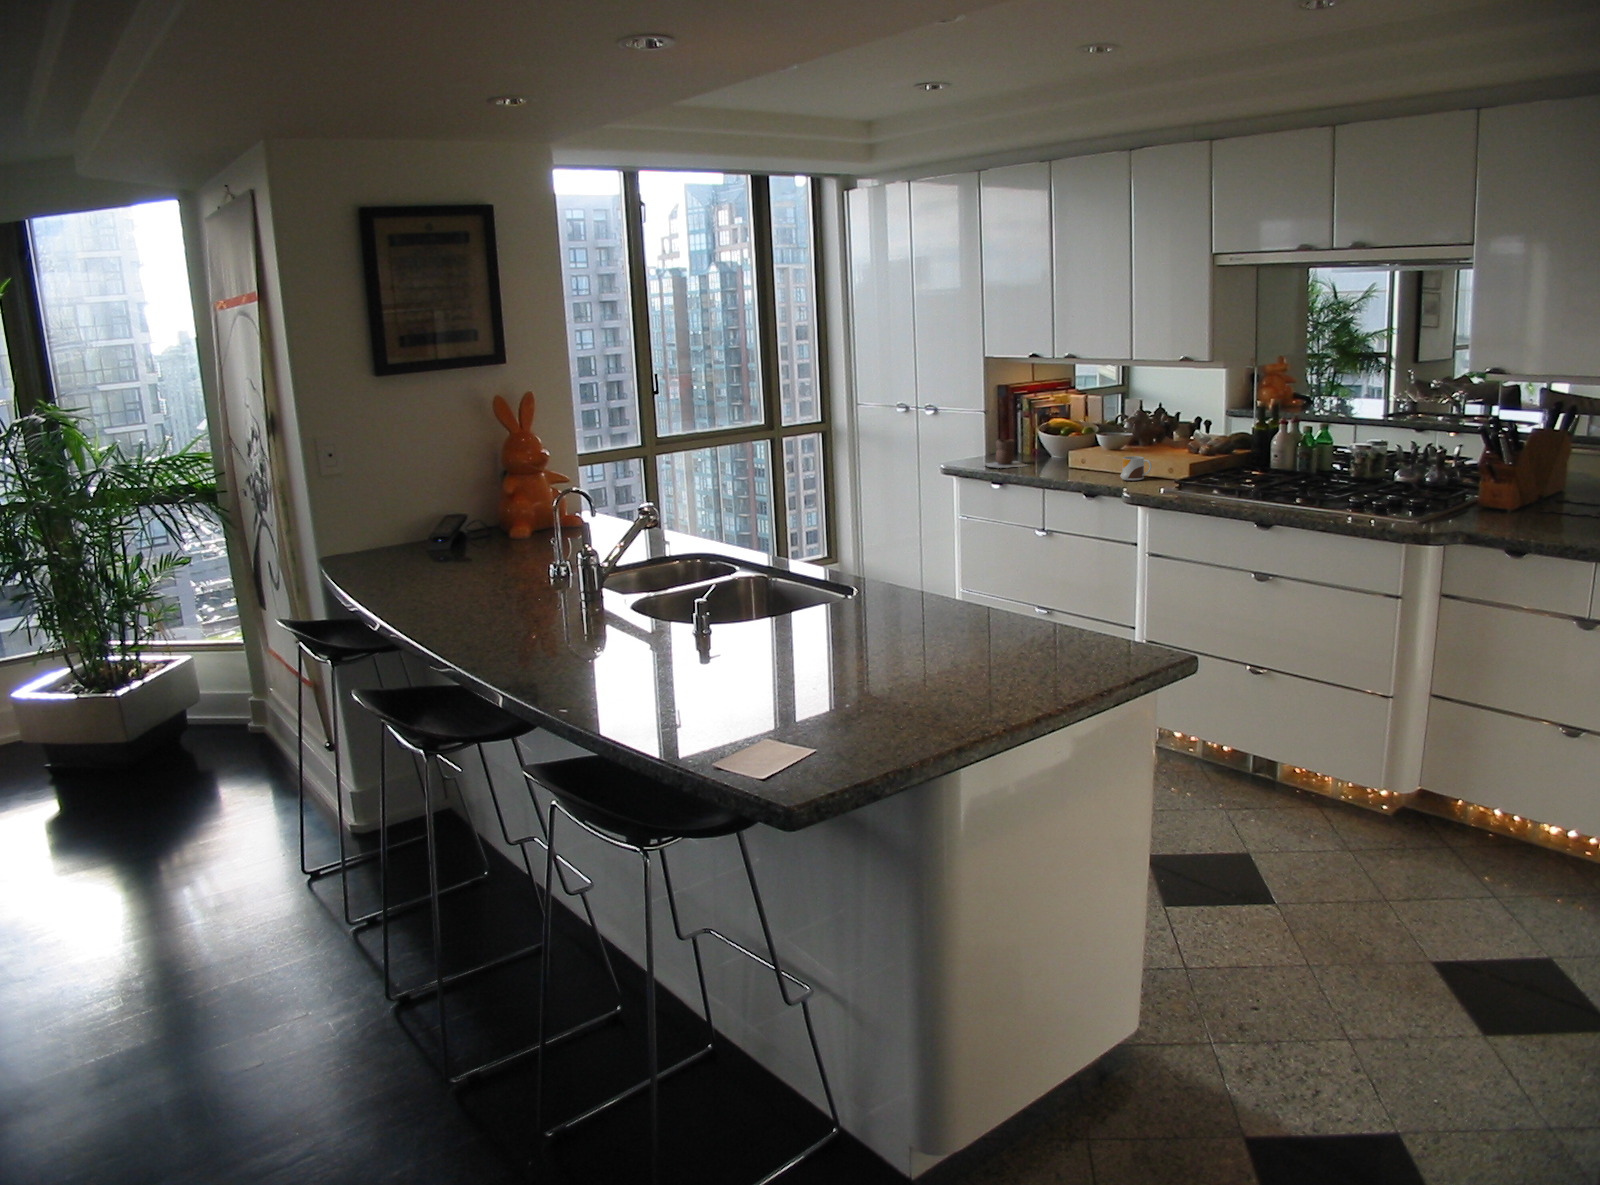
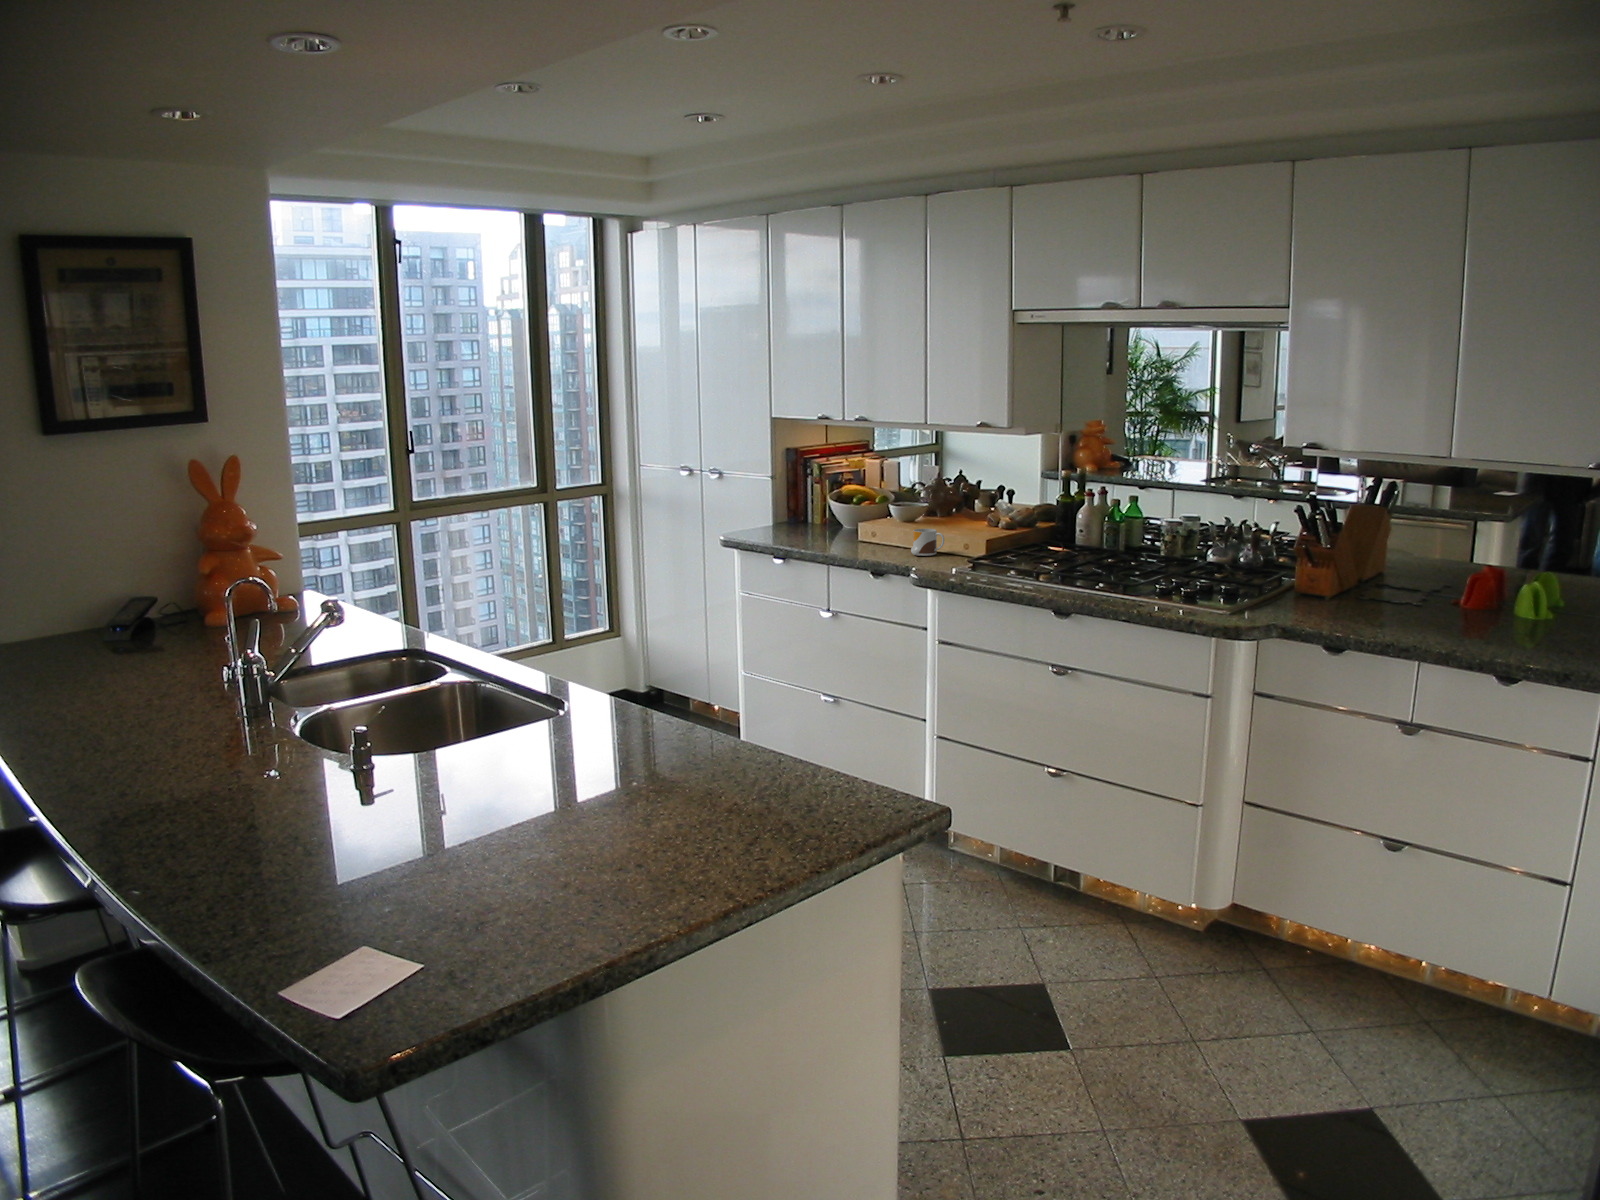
vase: present [983,439,1026,468] -> none [767,506,818,538]

